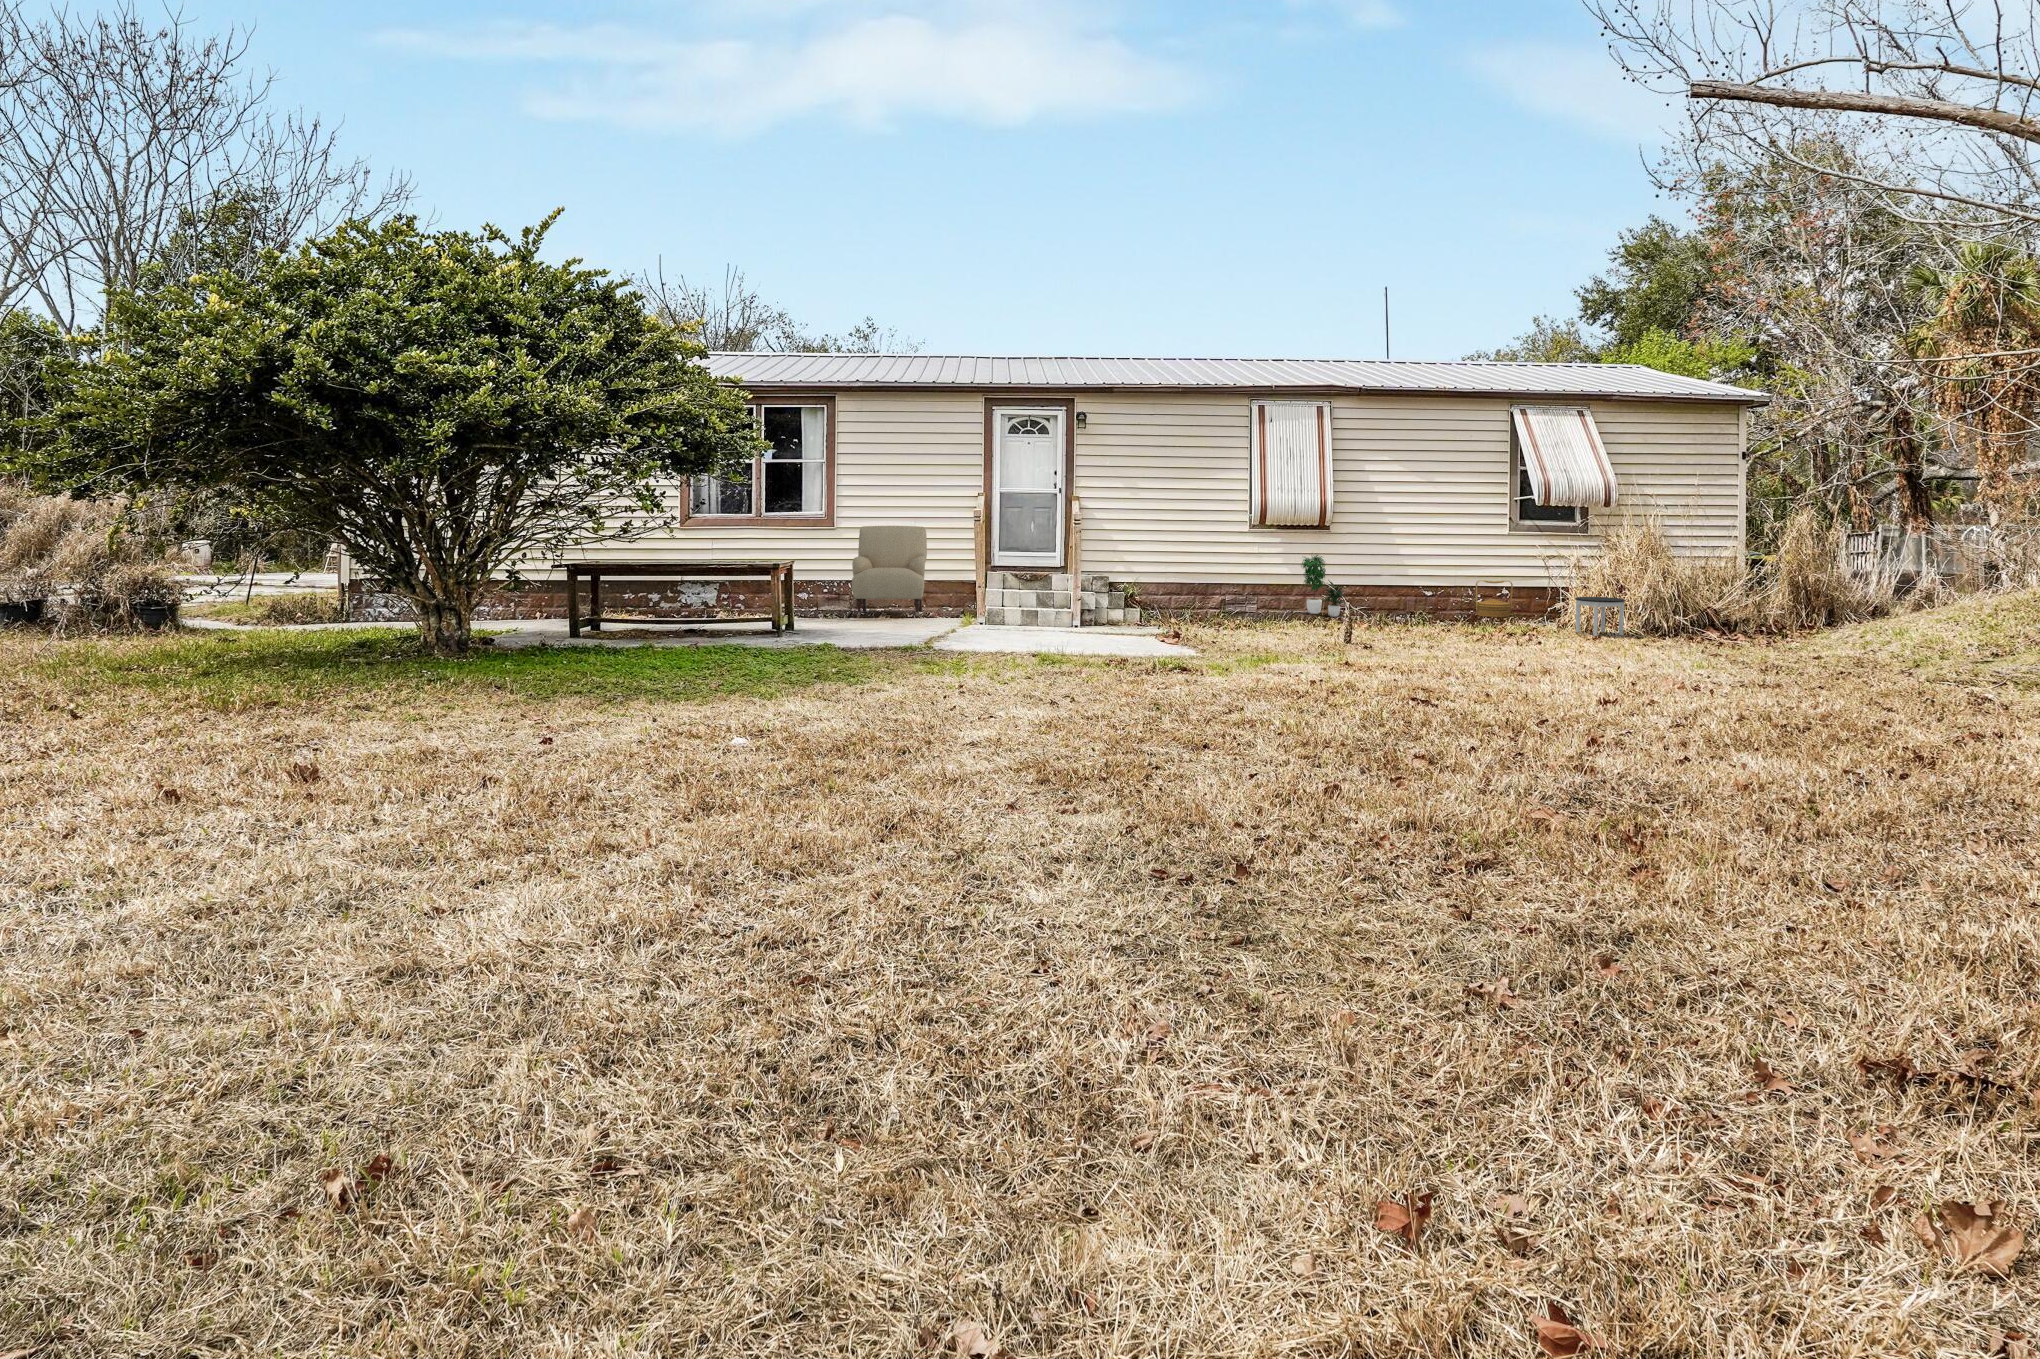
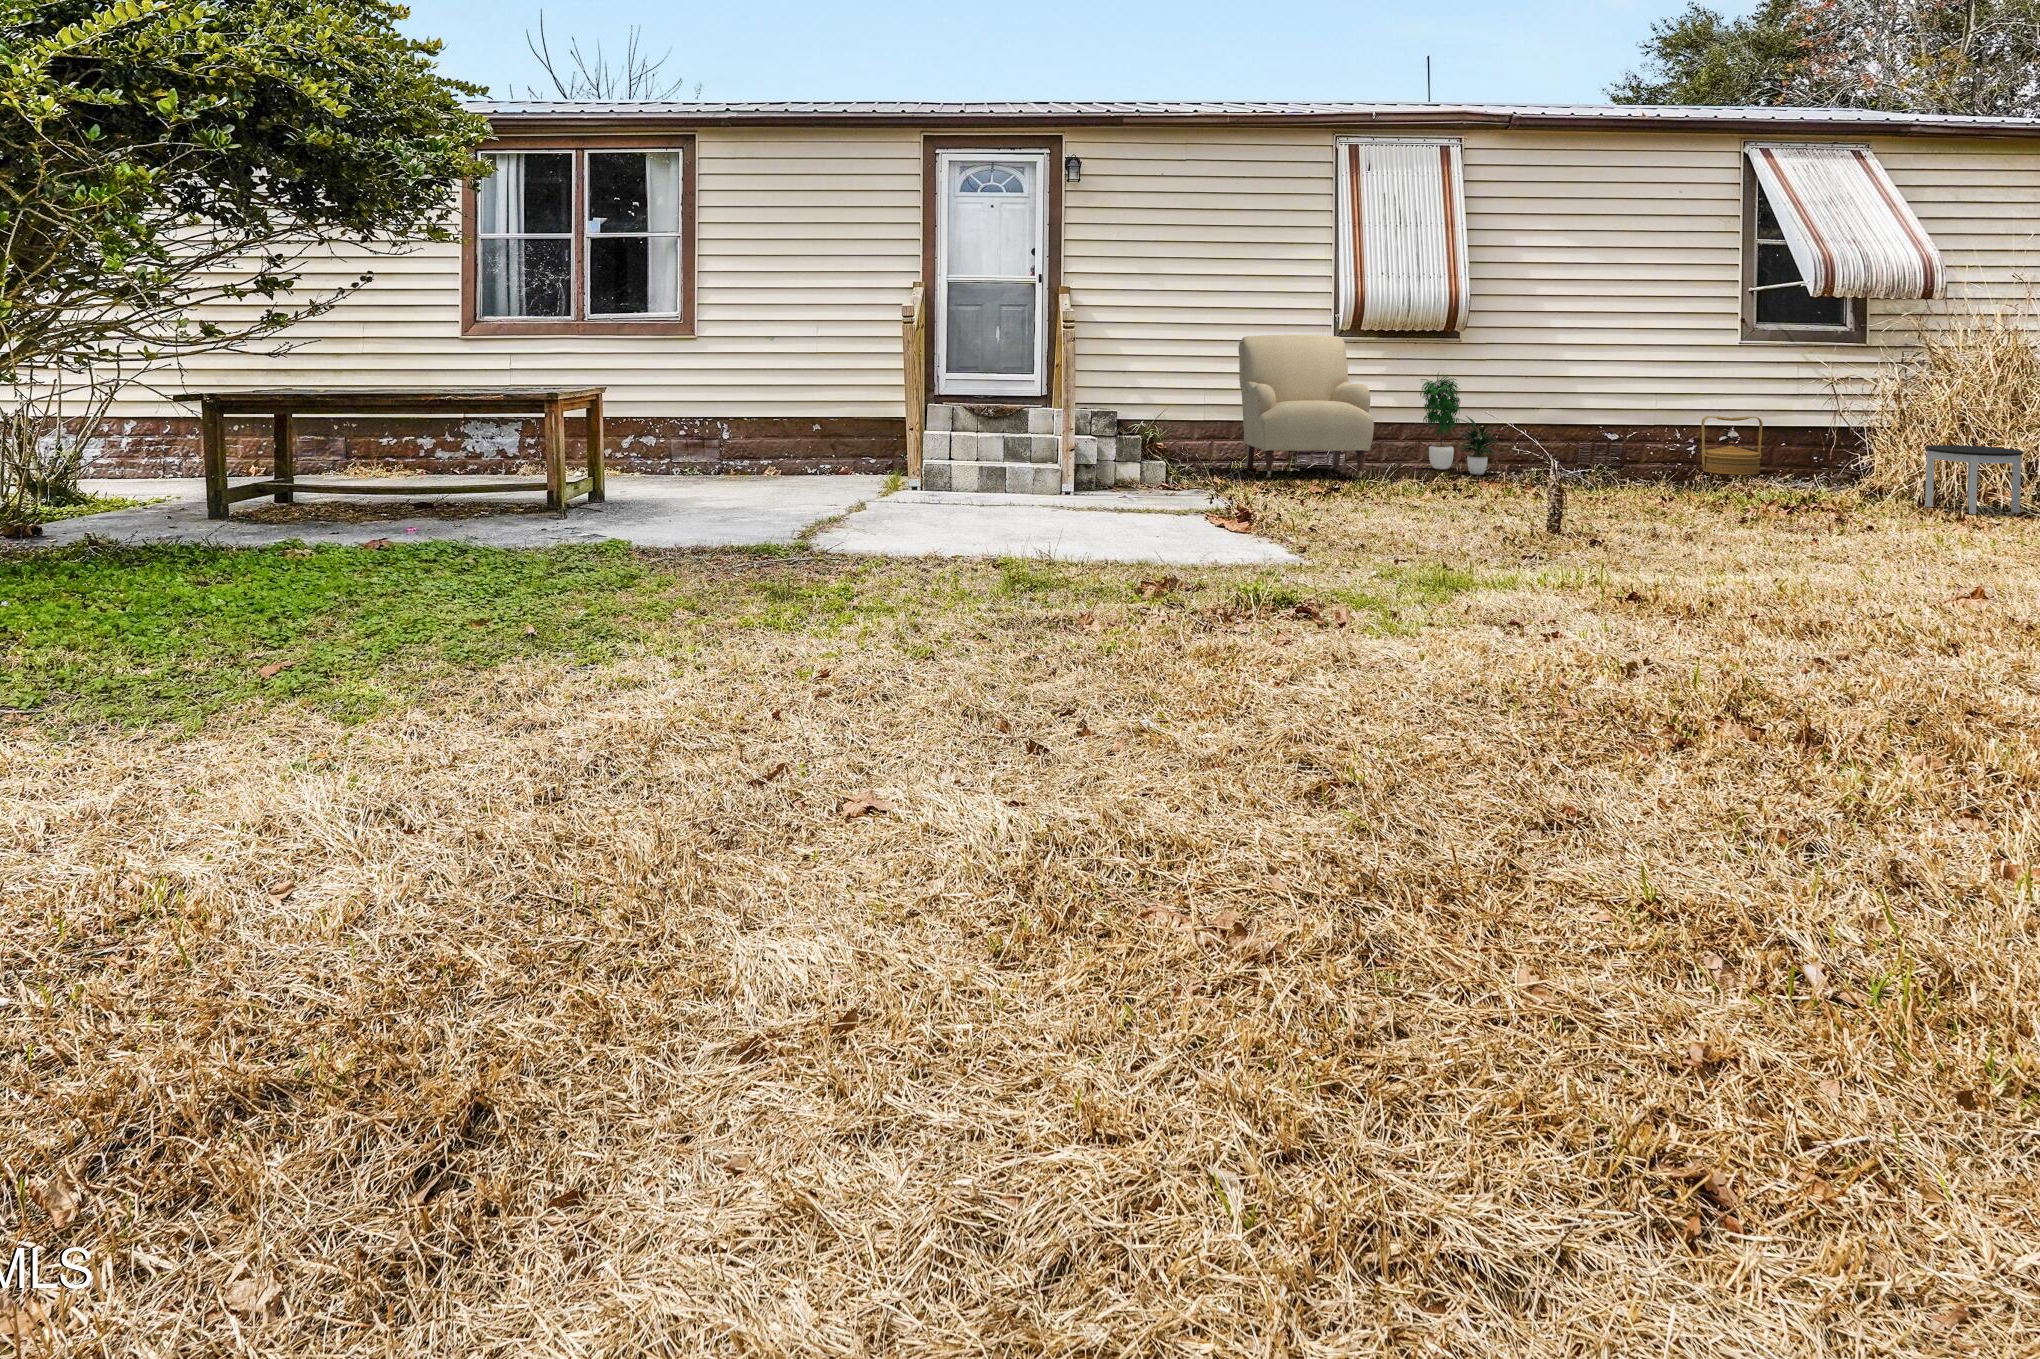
chair: present [852,526,927,616] -> present [1238,335,1374,478]

